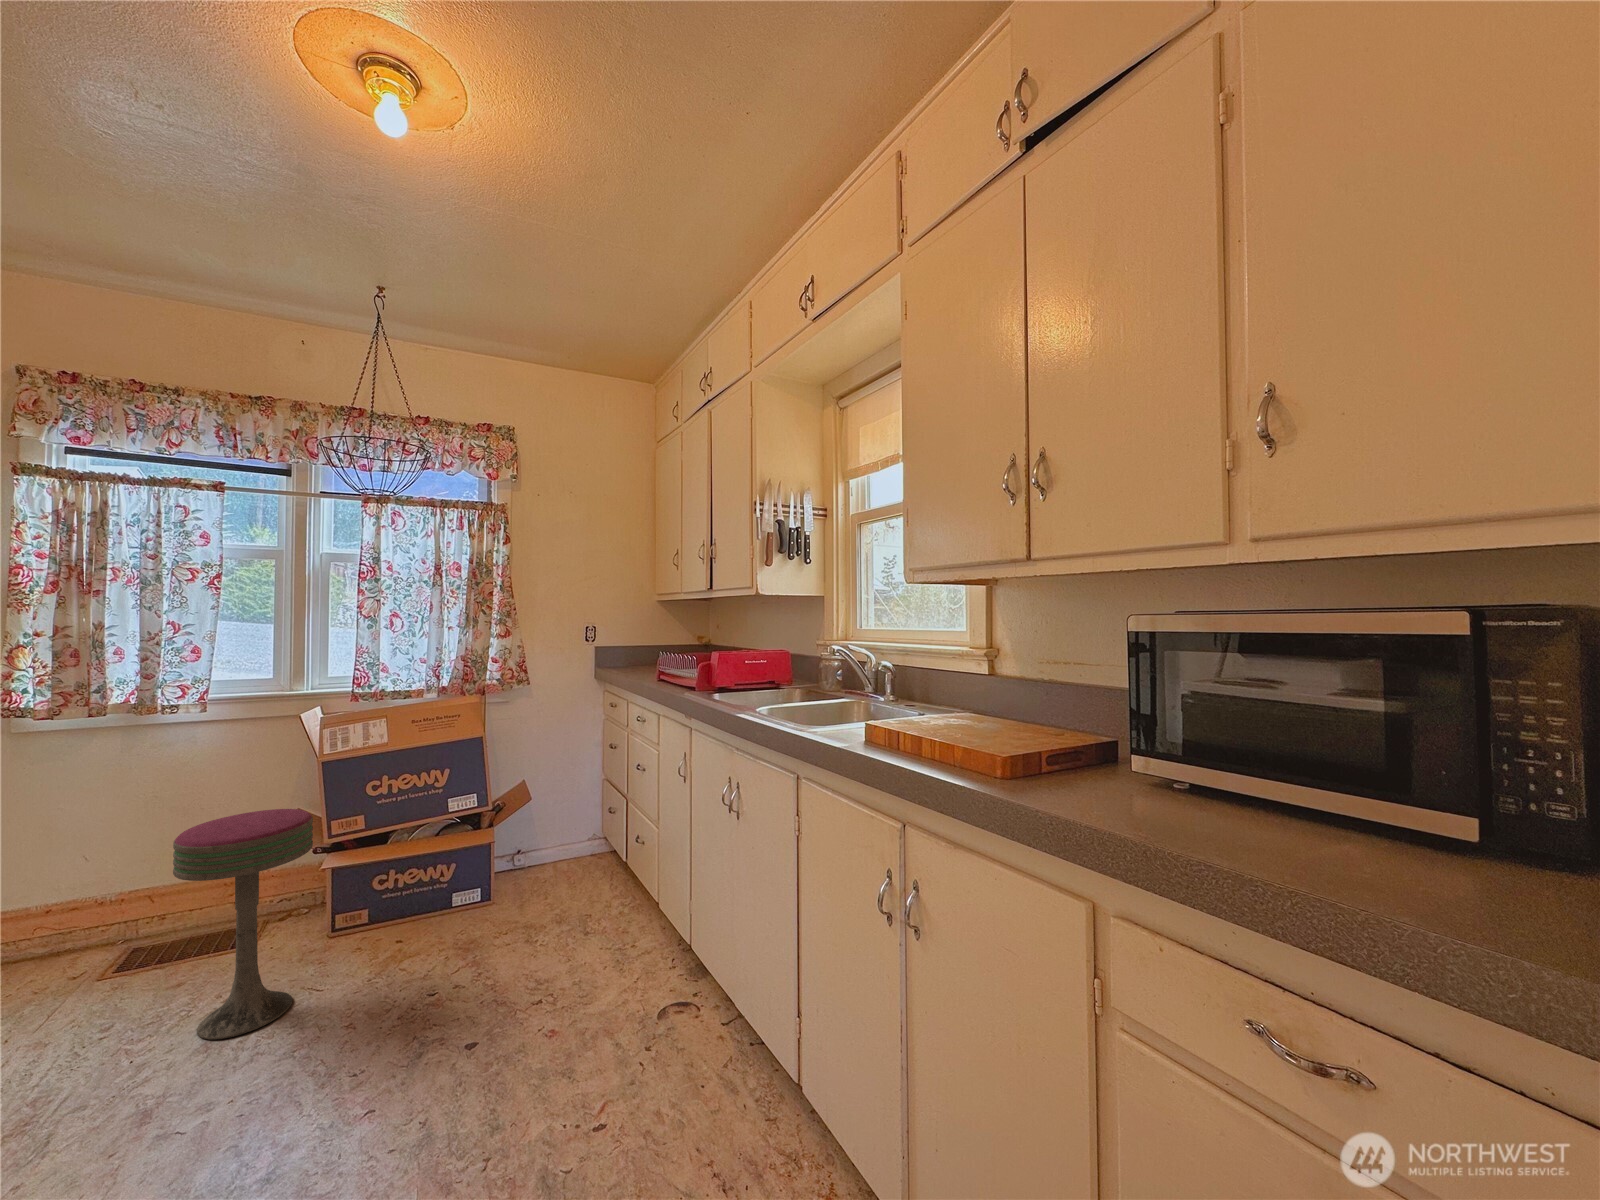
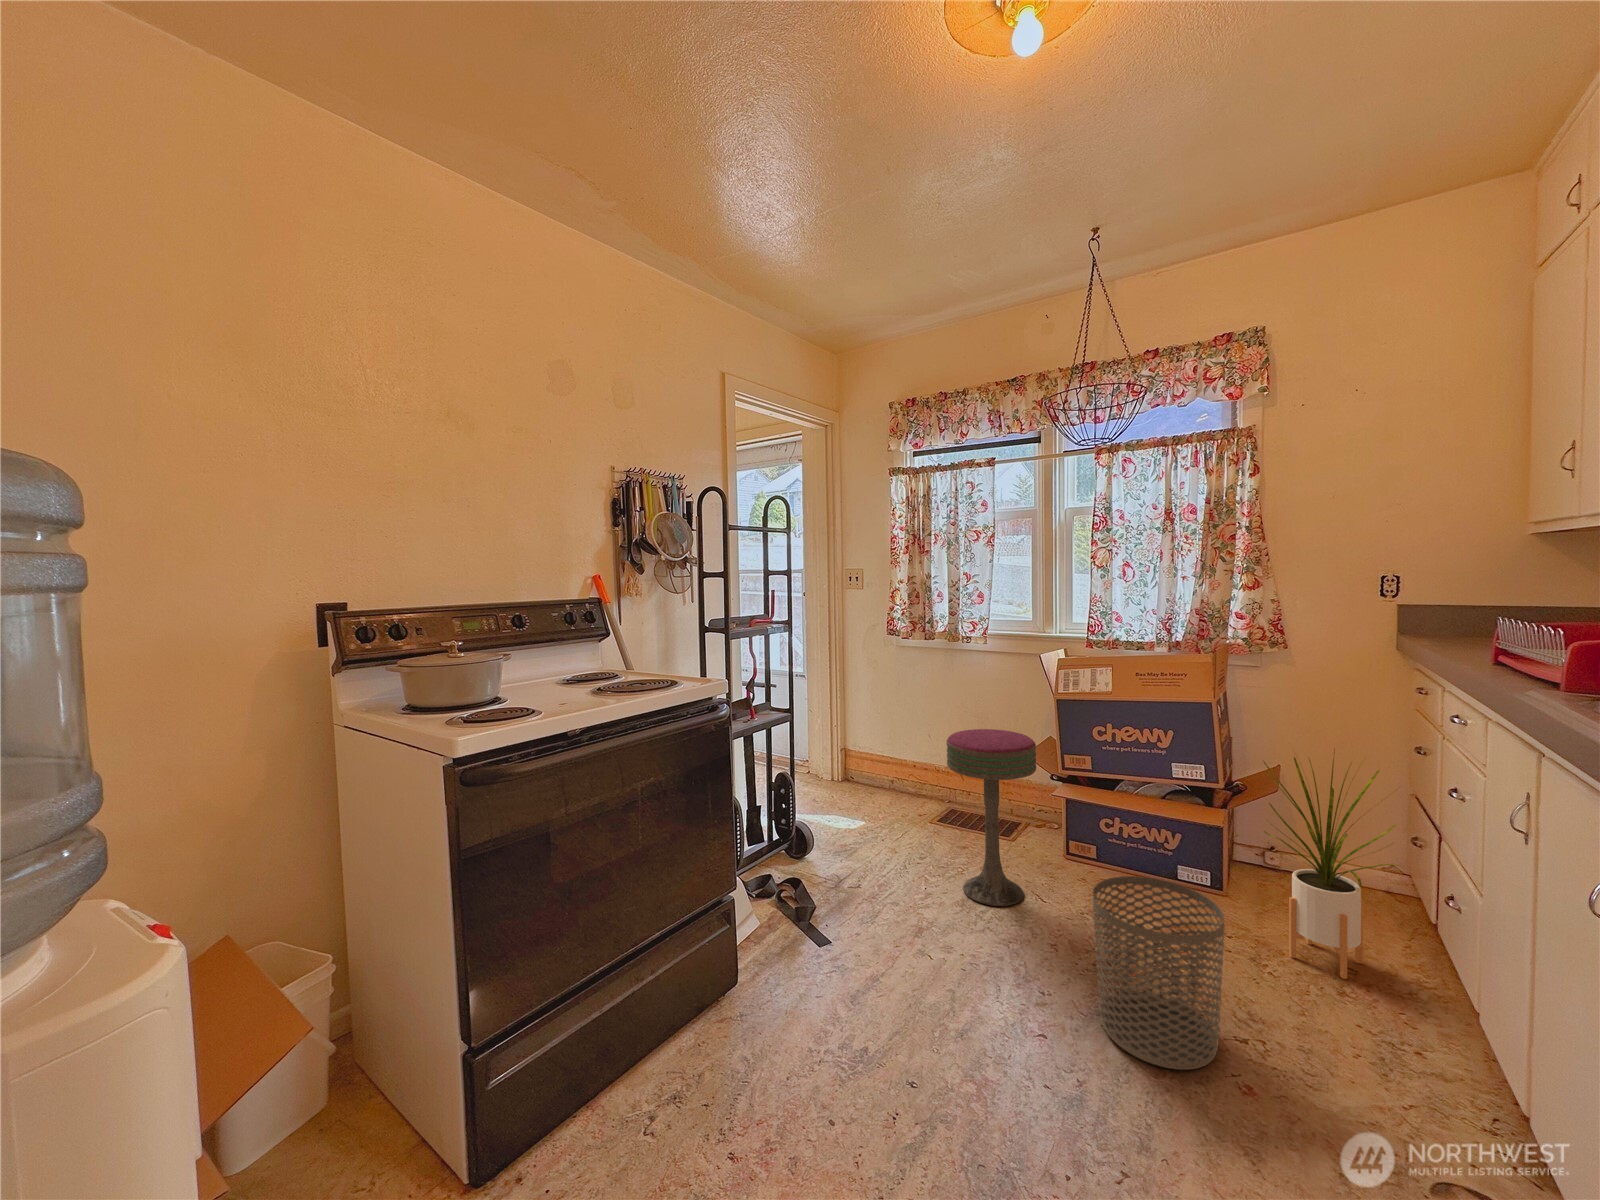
house plant: none [528,752,619,926] -> present [1263,749,1398,979]
waste bin: none [417,896,533,1073] -> present [1093,876,1225,1070]

